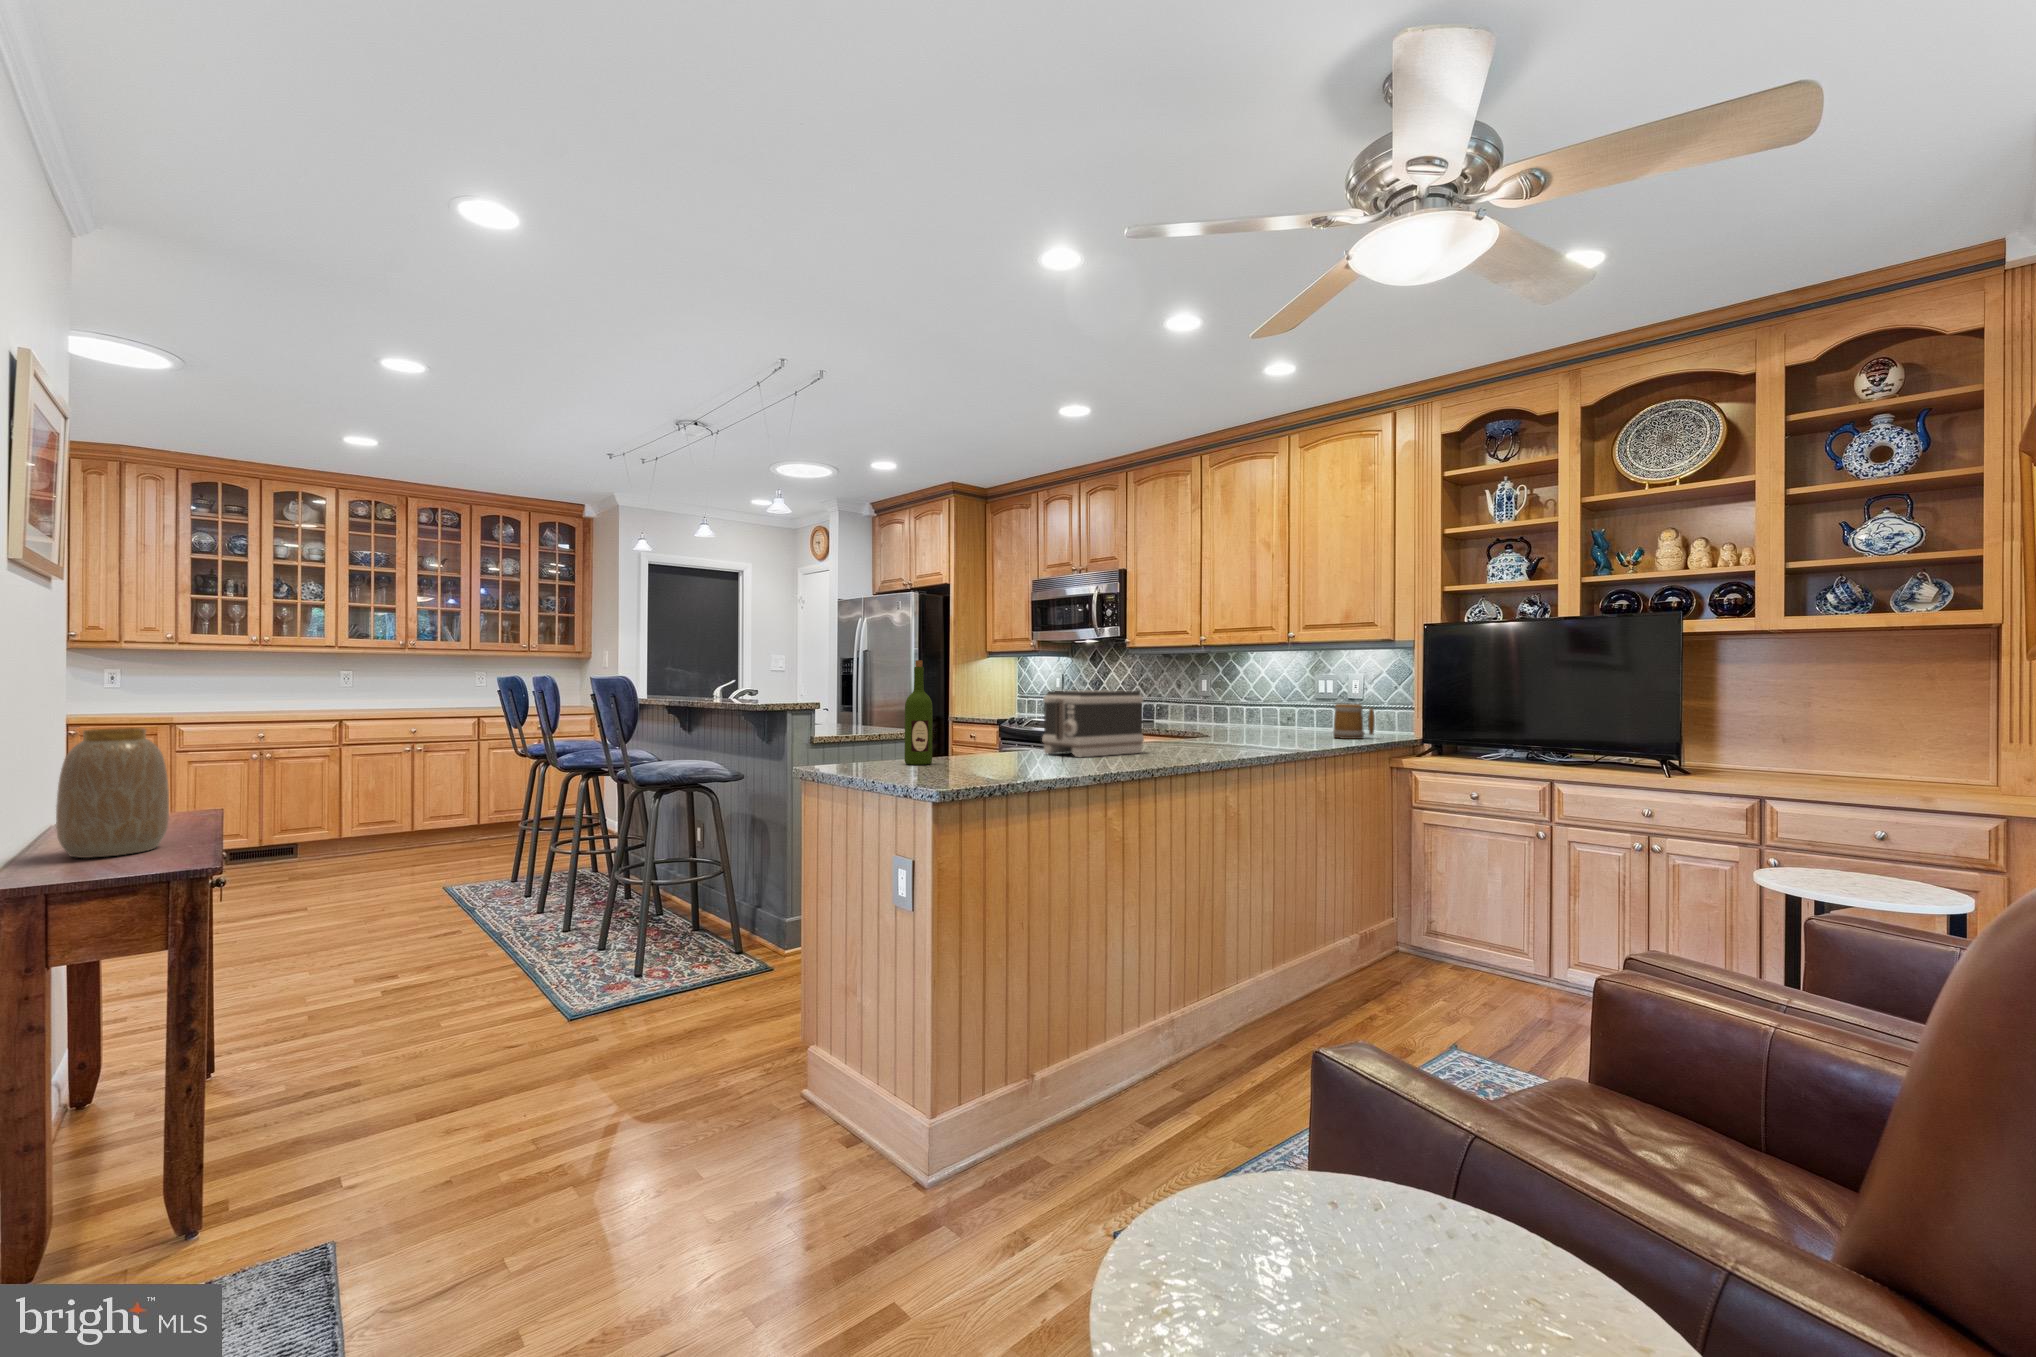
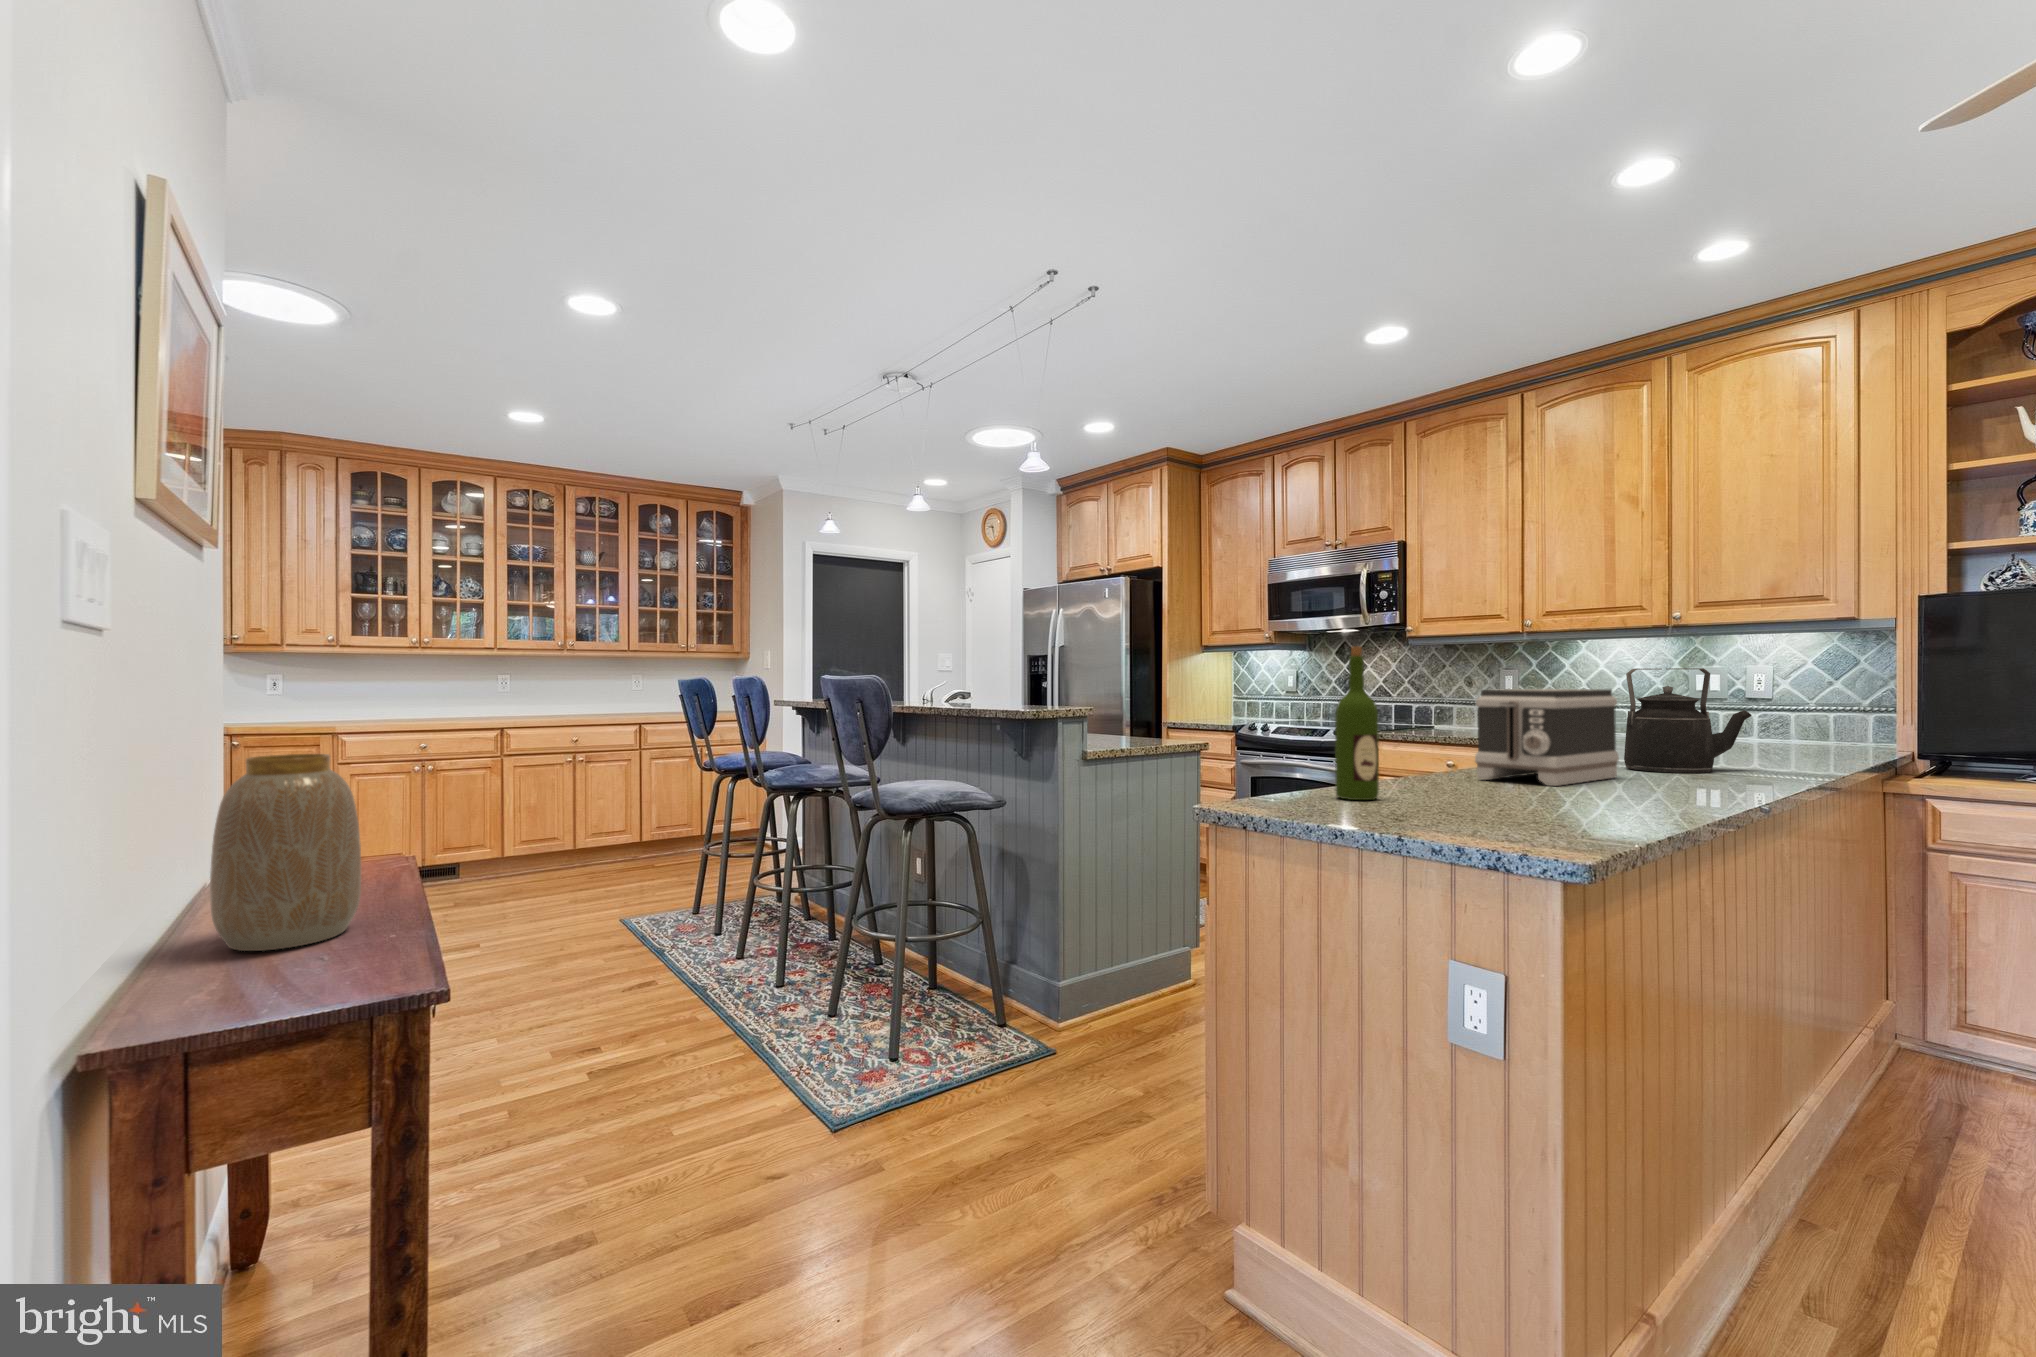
kettle: none [1175,676,1254,750] -> present [1624,668,1751,773]
mug: present [1333,704,1375,739] -> none [1770,705,1842,753]

